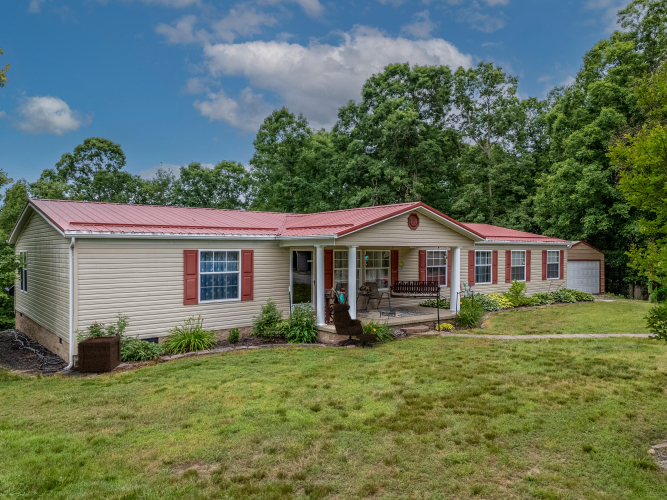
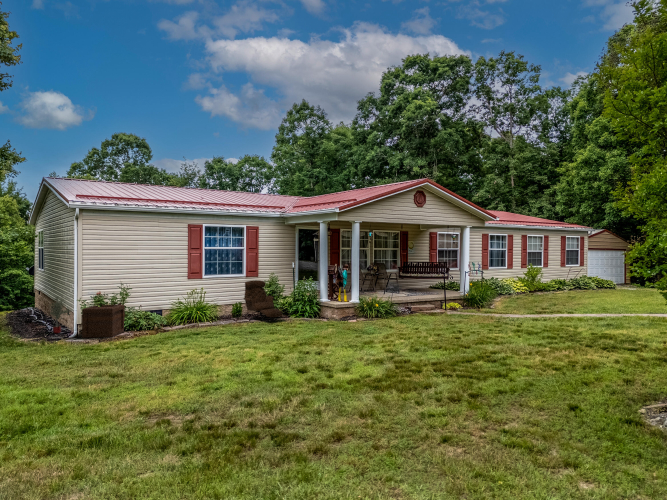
lounge chair: present [333,304,376,348] -> present [244,280,282,323]
potted tree: none [40,329,65,367] -> present [50,297,71,334]

